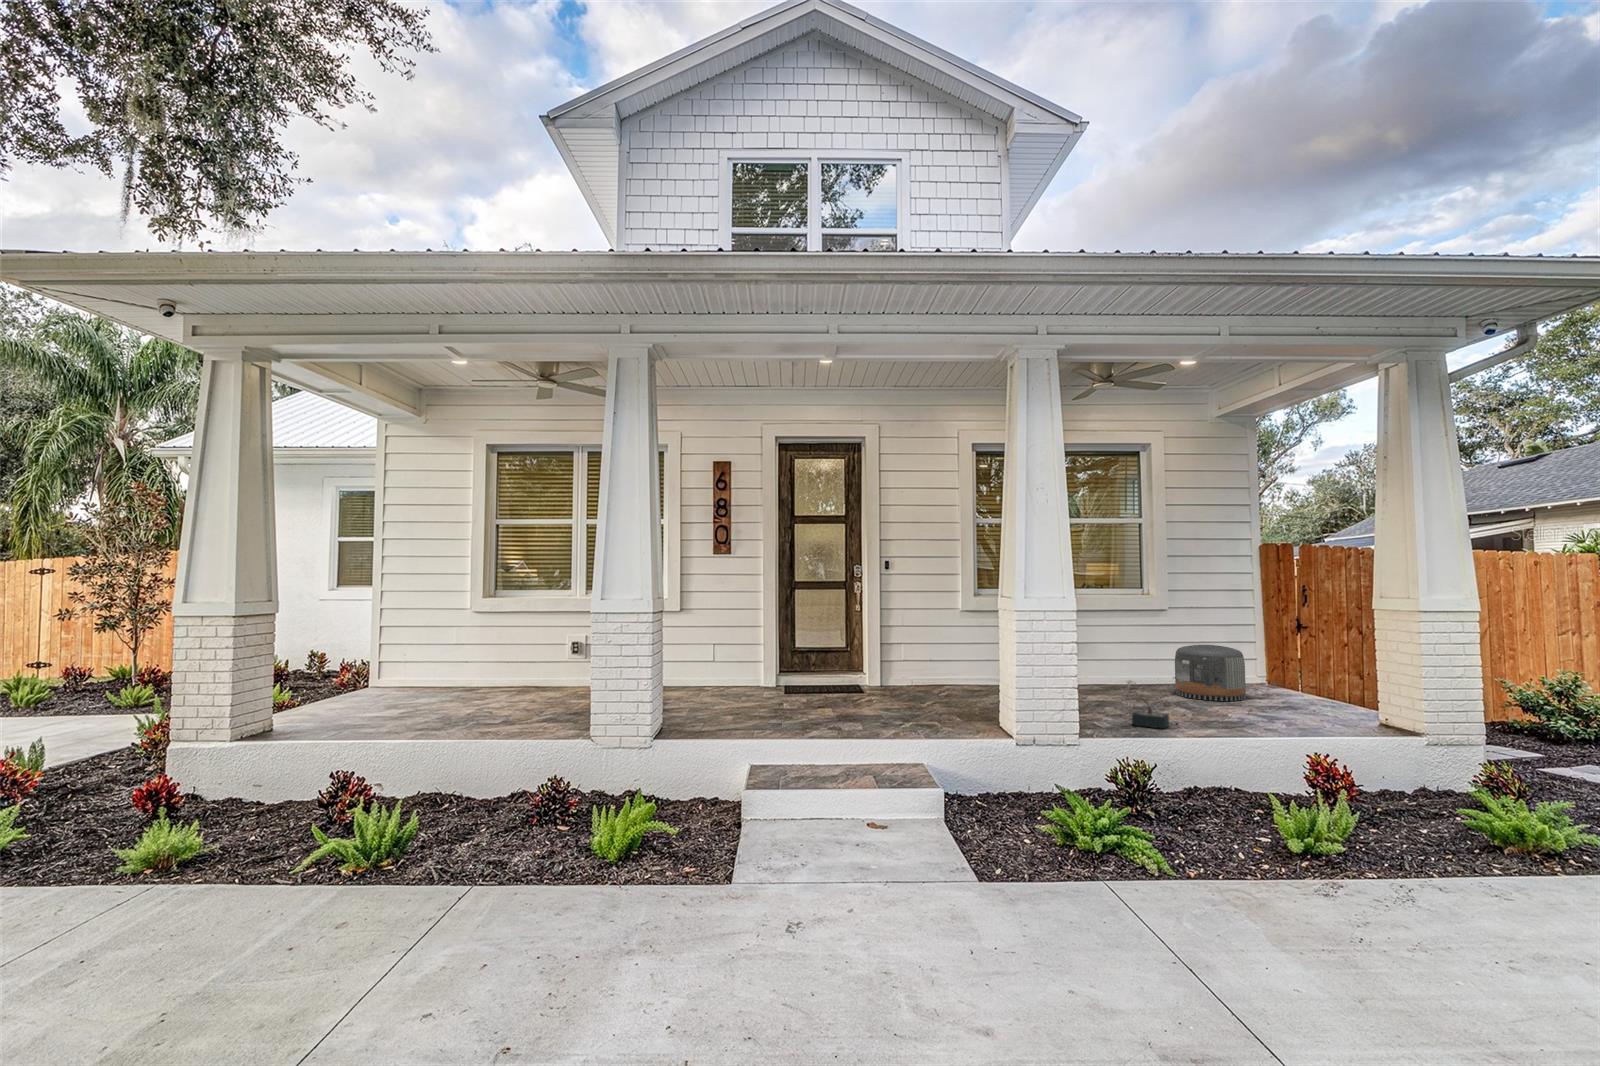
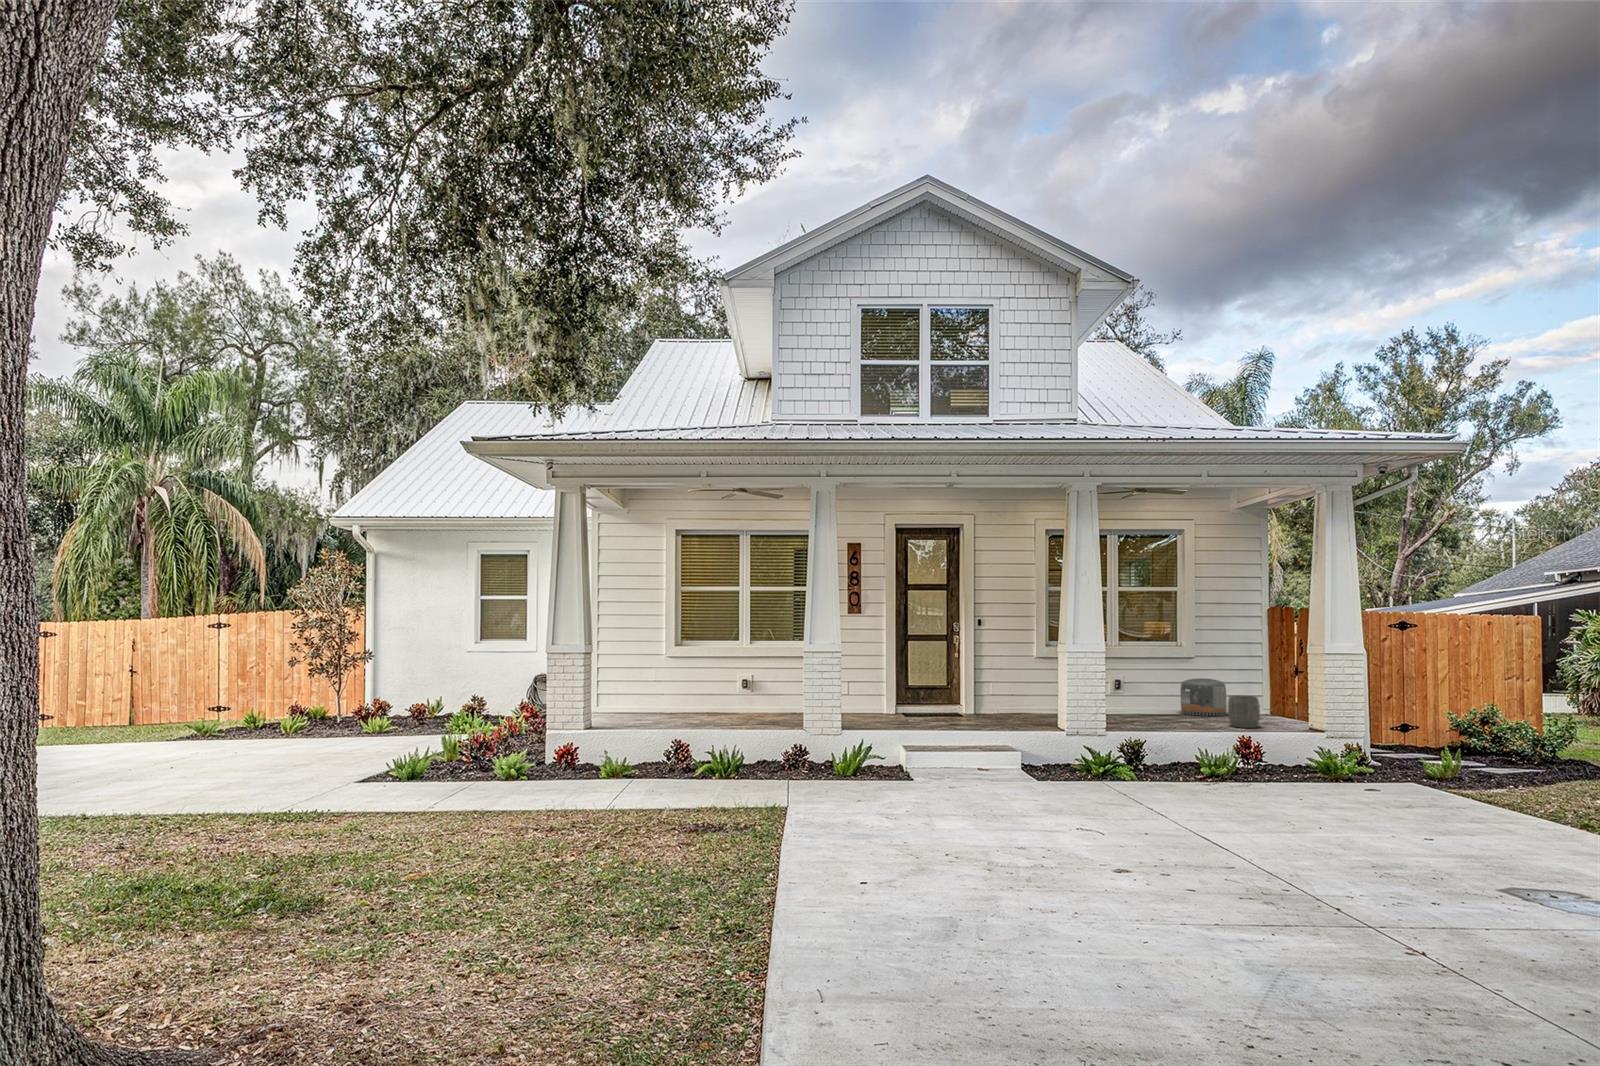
woven basket: none [1255,674,1311,729] -> present [1228,695,1260,728]
decorative plant: present [1121,680,1175,729] -> none [1146,700,1180,729]

